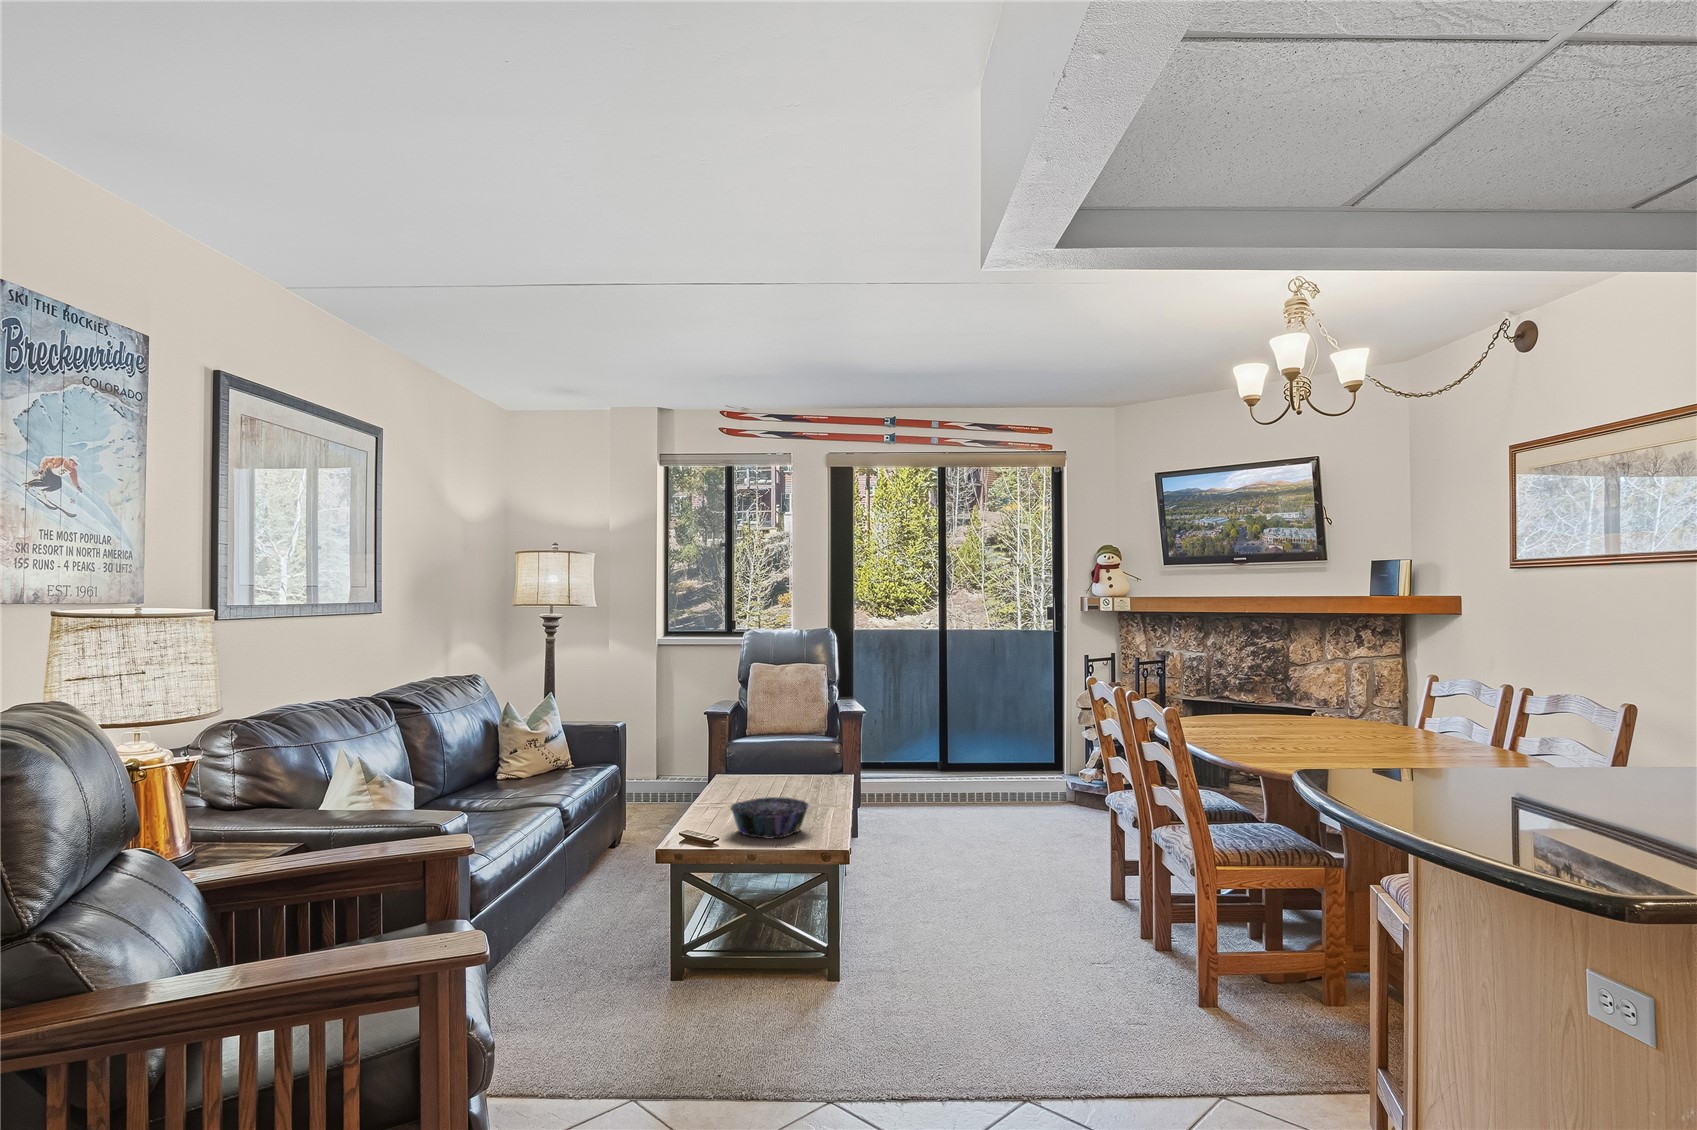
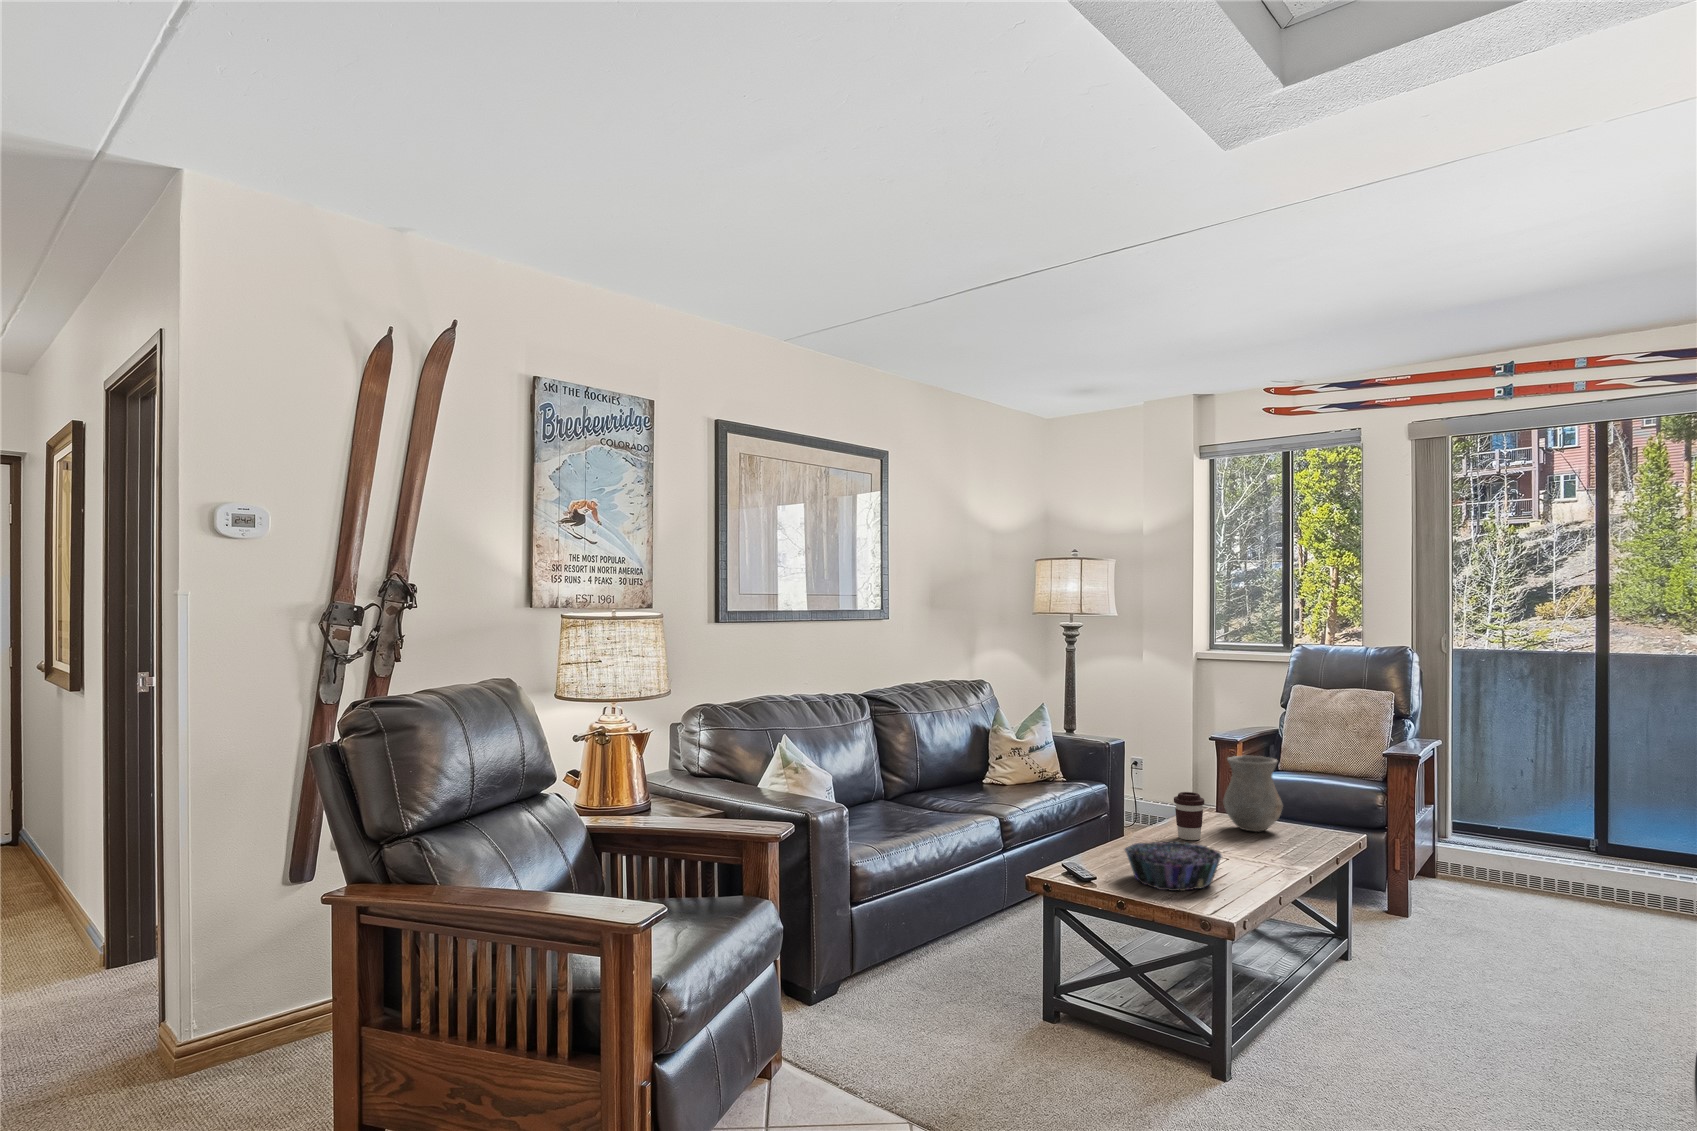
vase: none [751,722,798,785] -> present [1223,756,1283,832]
coffee cup: none [726,757,751,799] -> present [1174,792,1204,840]

